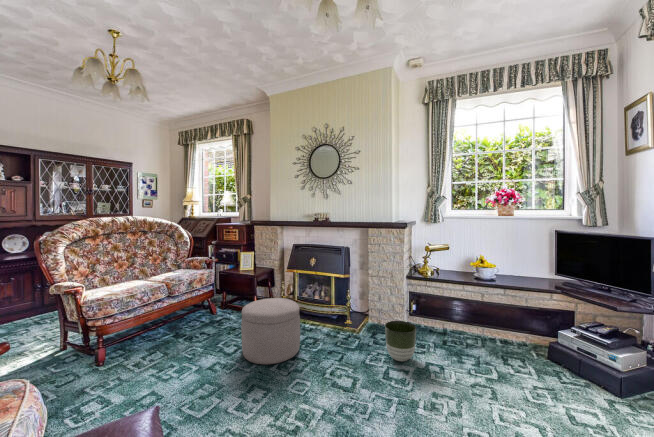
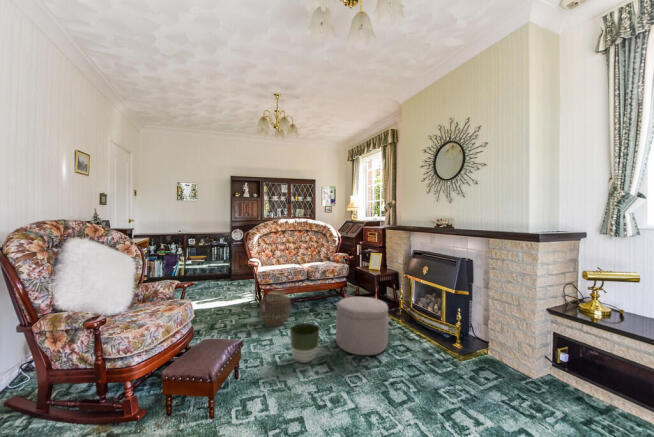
woven basket: none [111,319,163,374] -> present [260,291,290,327]
planter: present [385,321,416,361] -> present [290,323,319,363]

